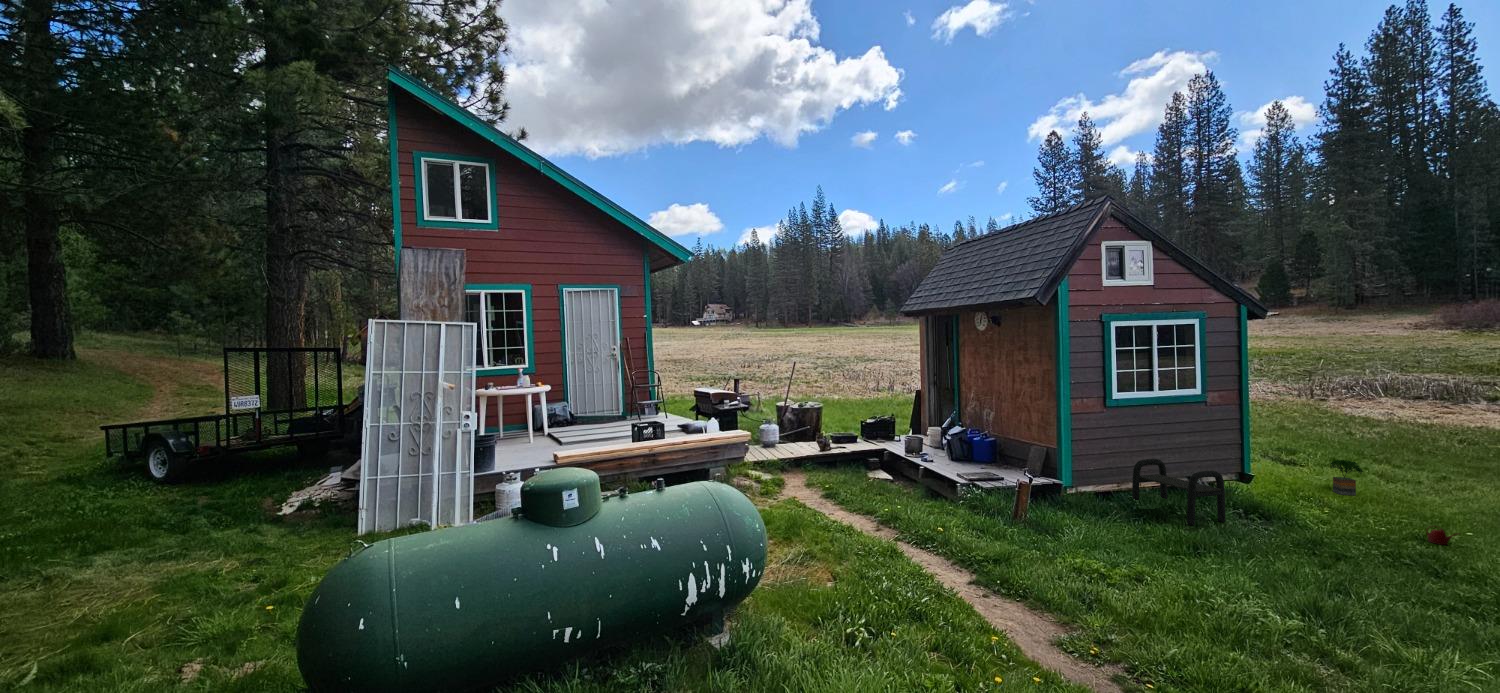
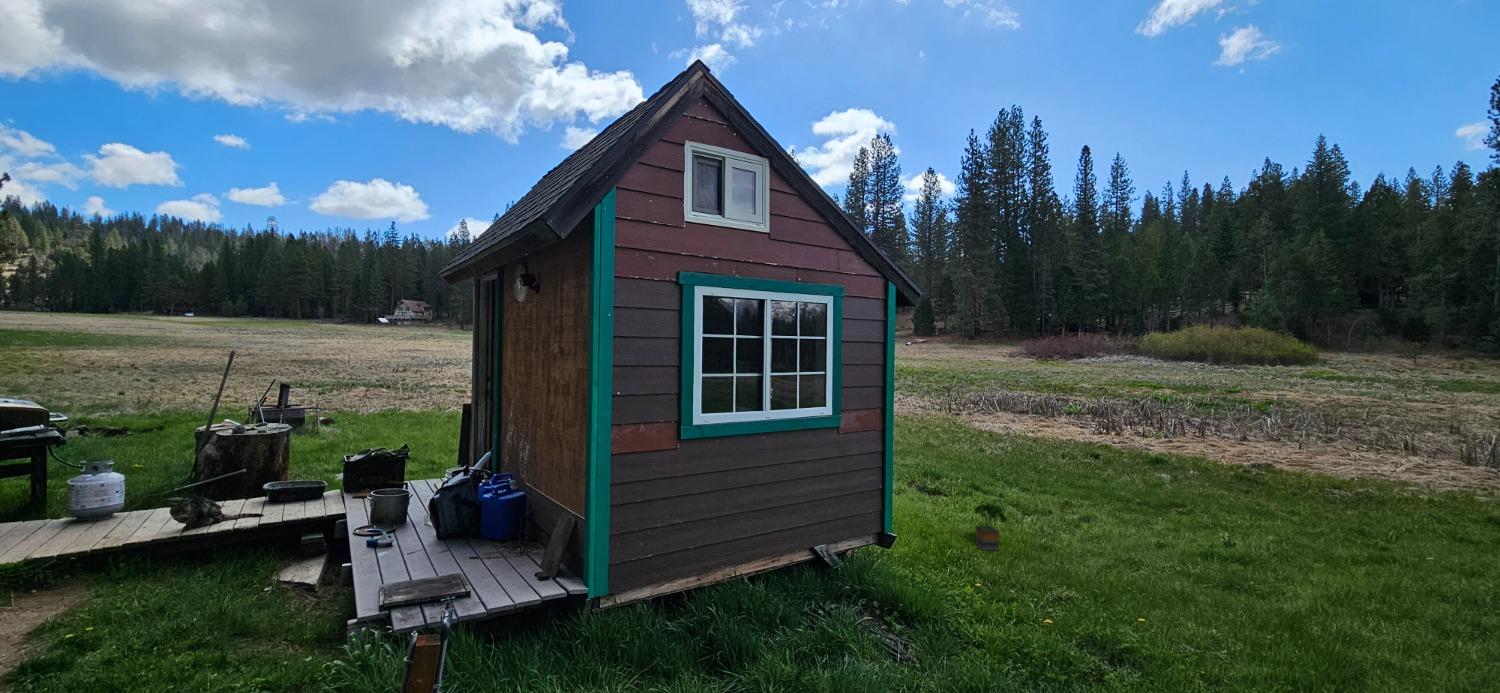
bench: present [1132,459,1225,525] -> none [719,529,846,664]
watering can: present [1426,526,1459,545] -> none [1097,634,1142,667]

